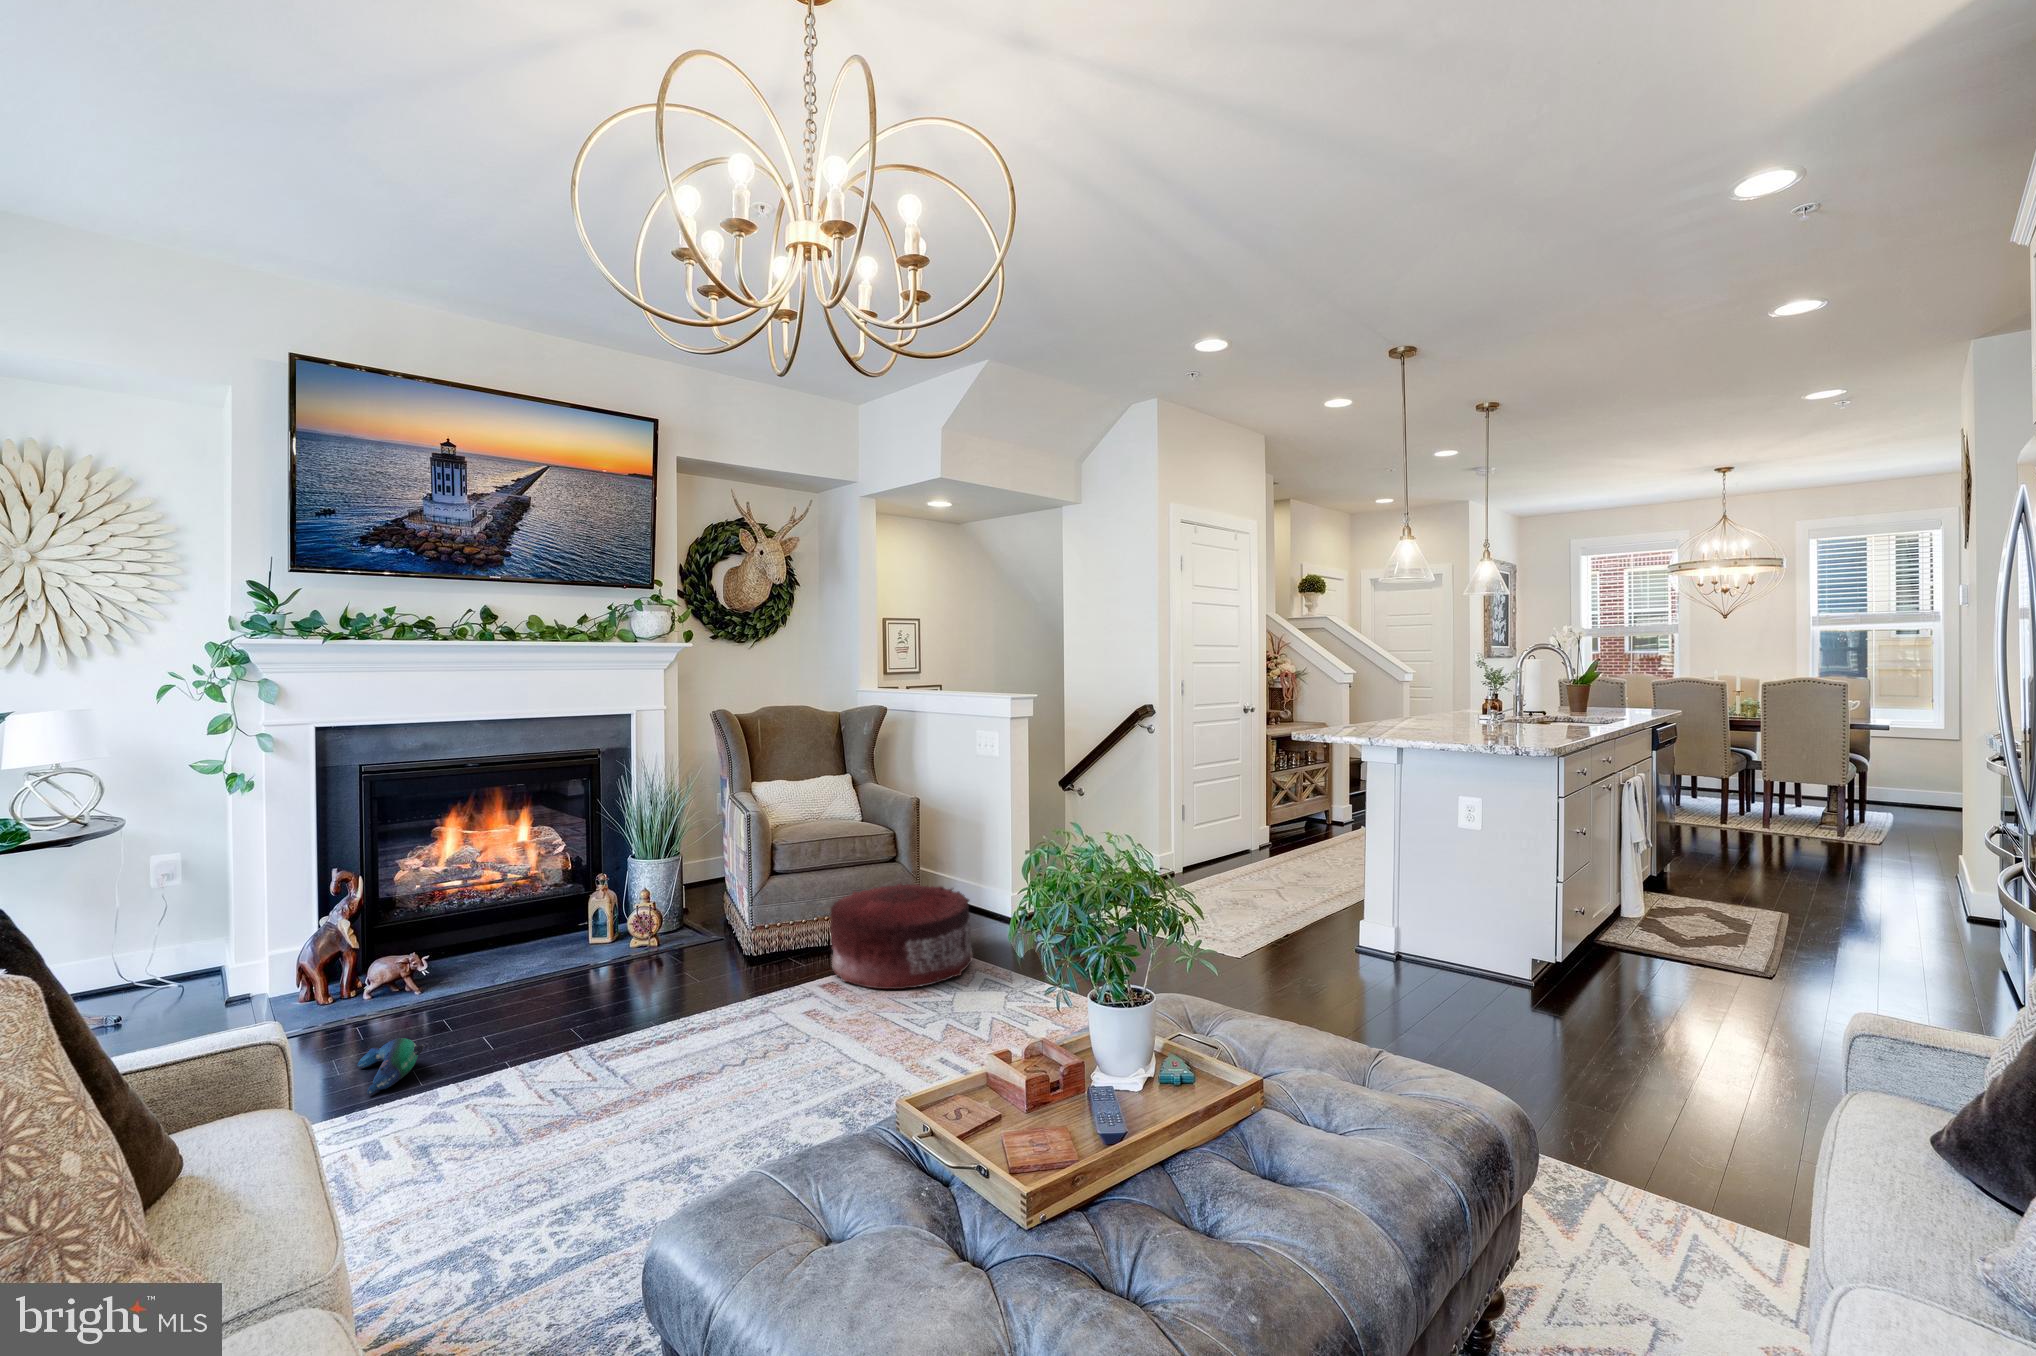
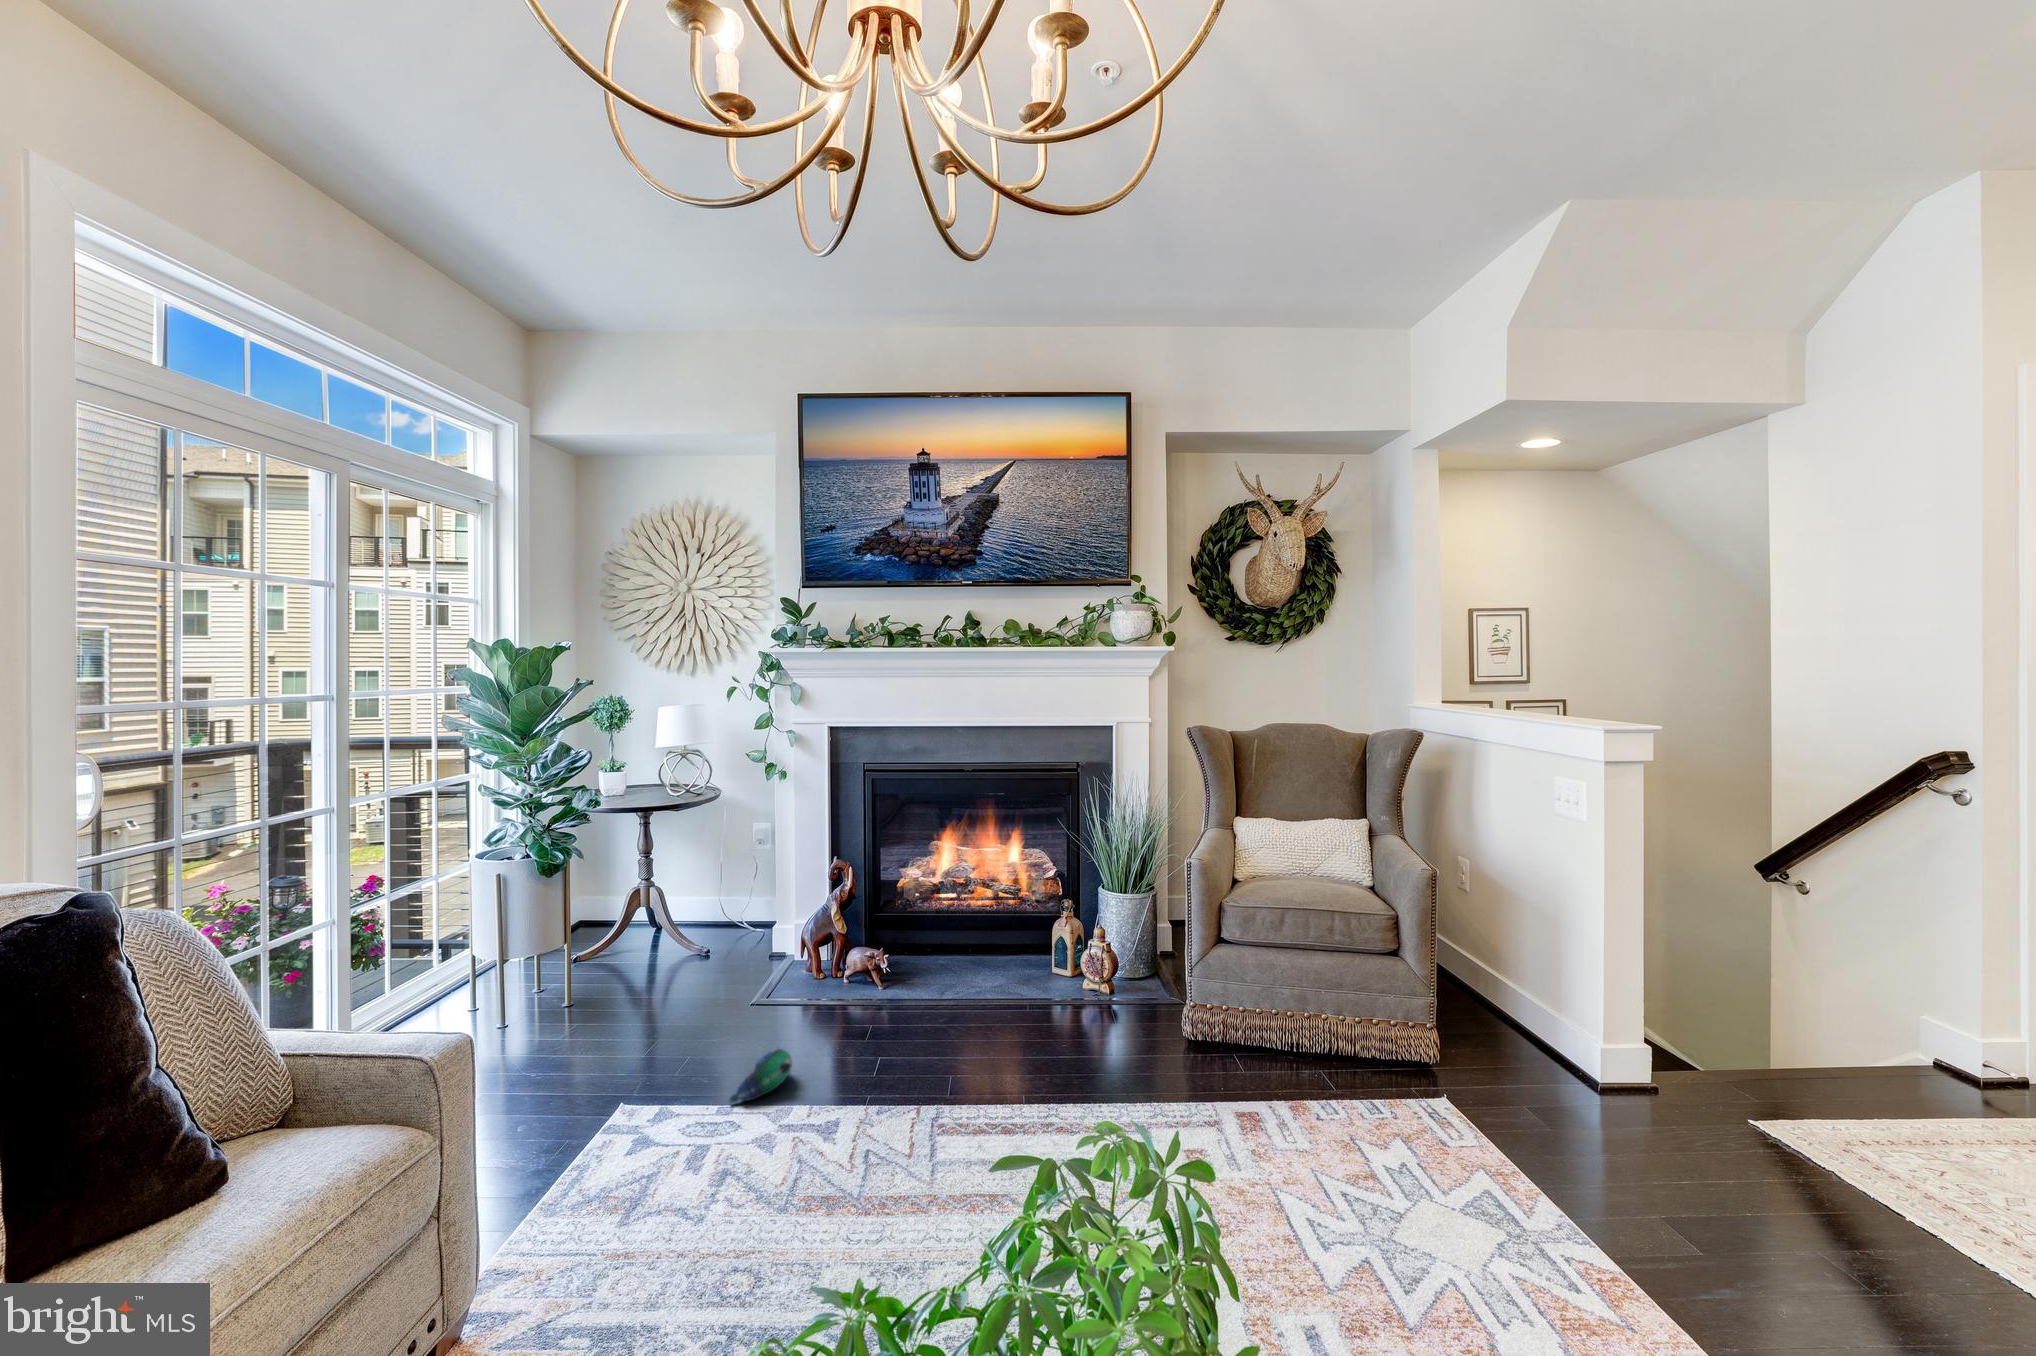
pouf: present [830,883,972,989] -> none [1261,986,1491,1166]

